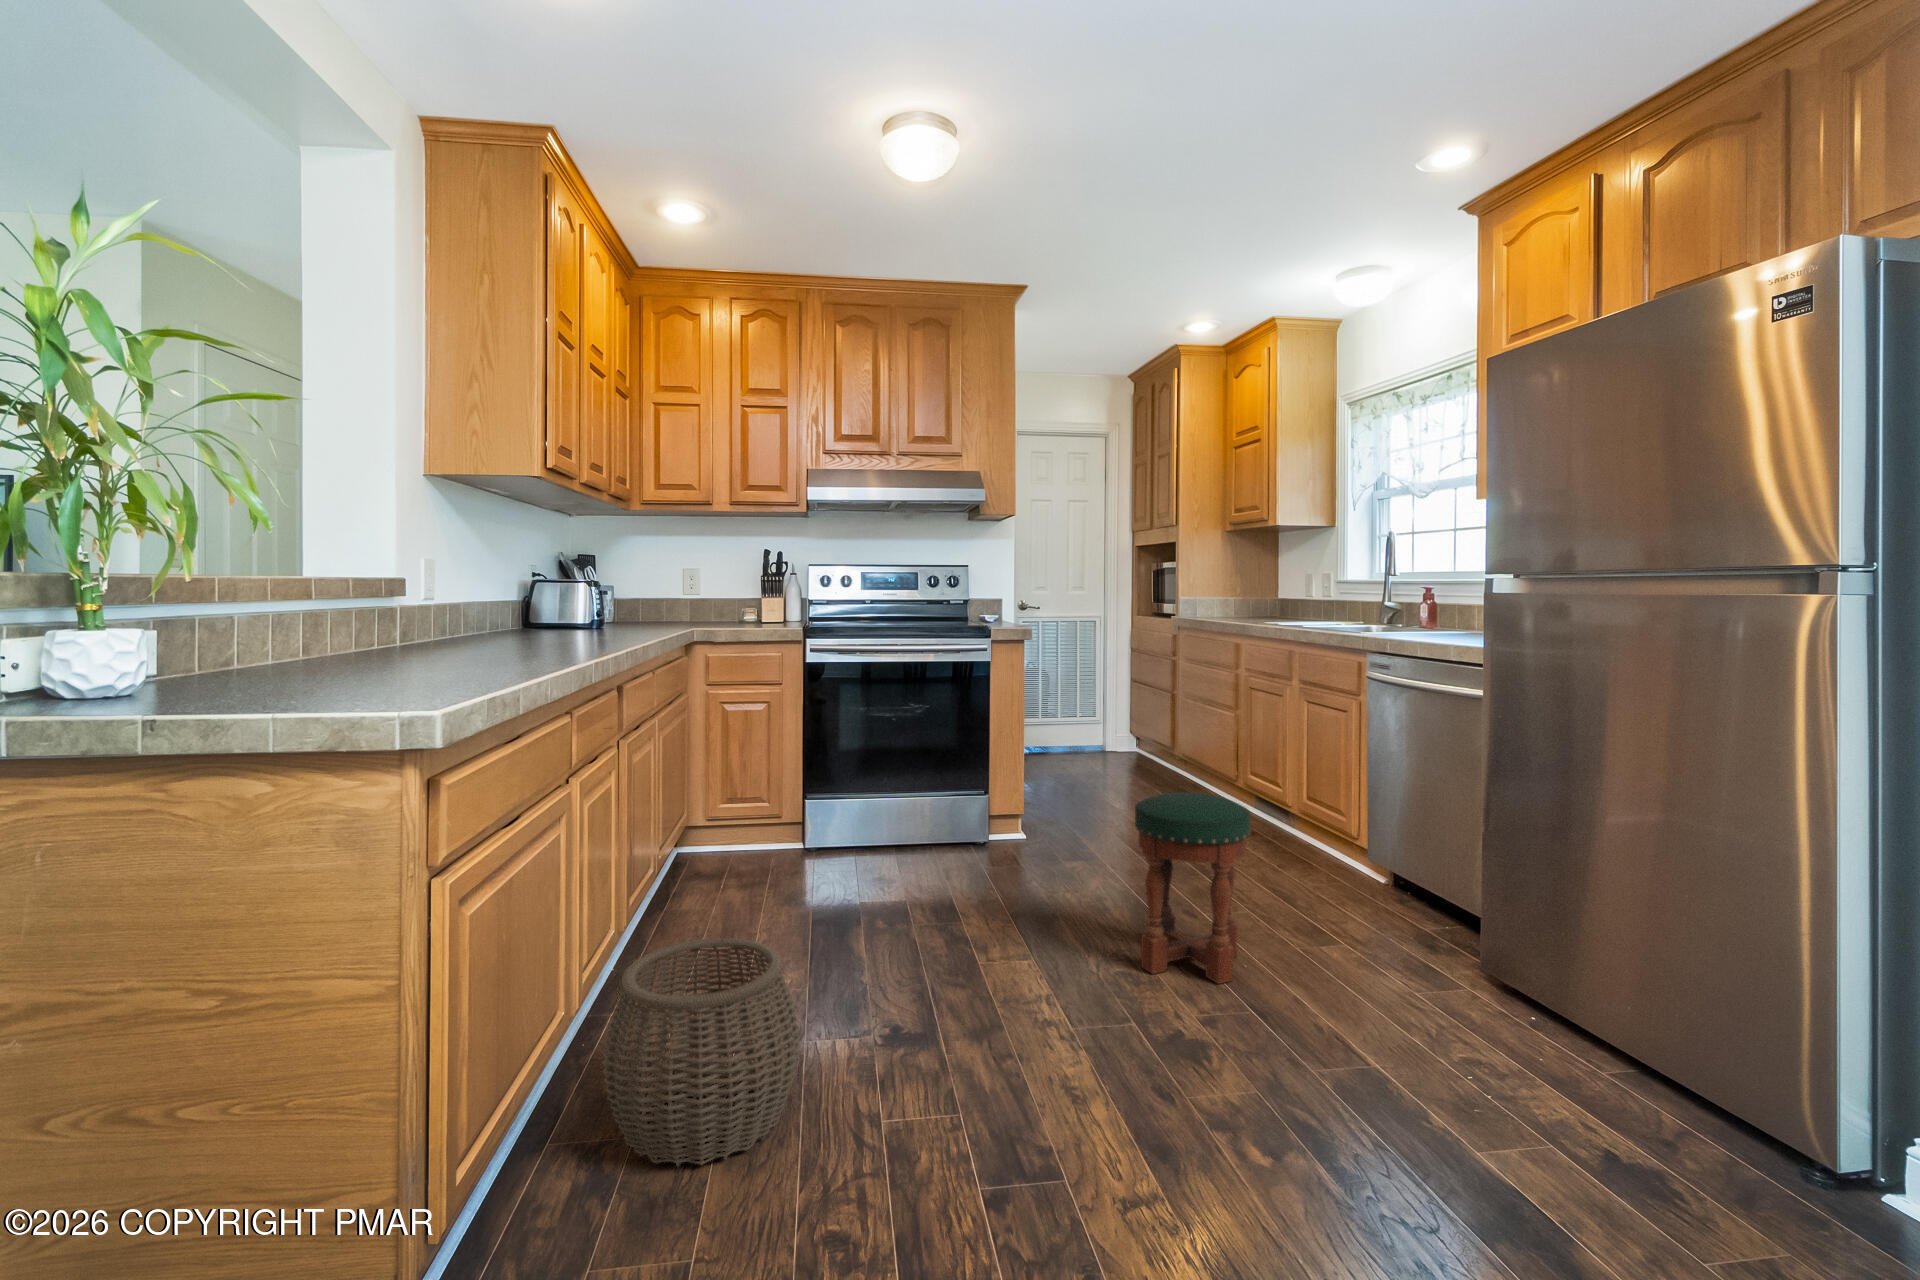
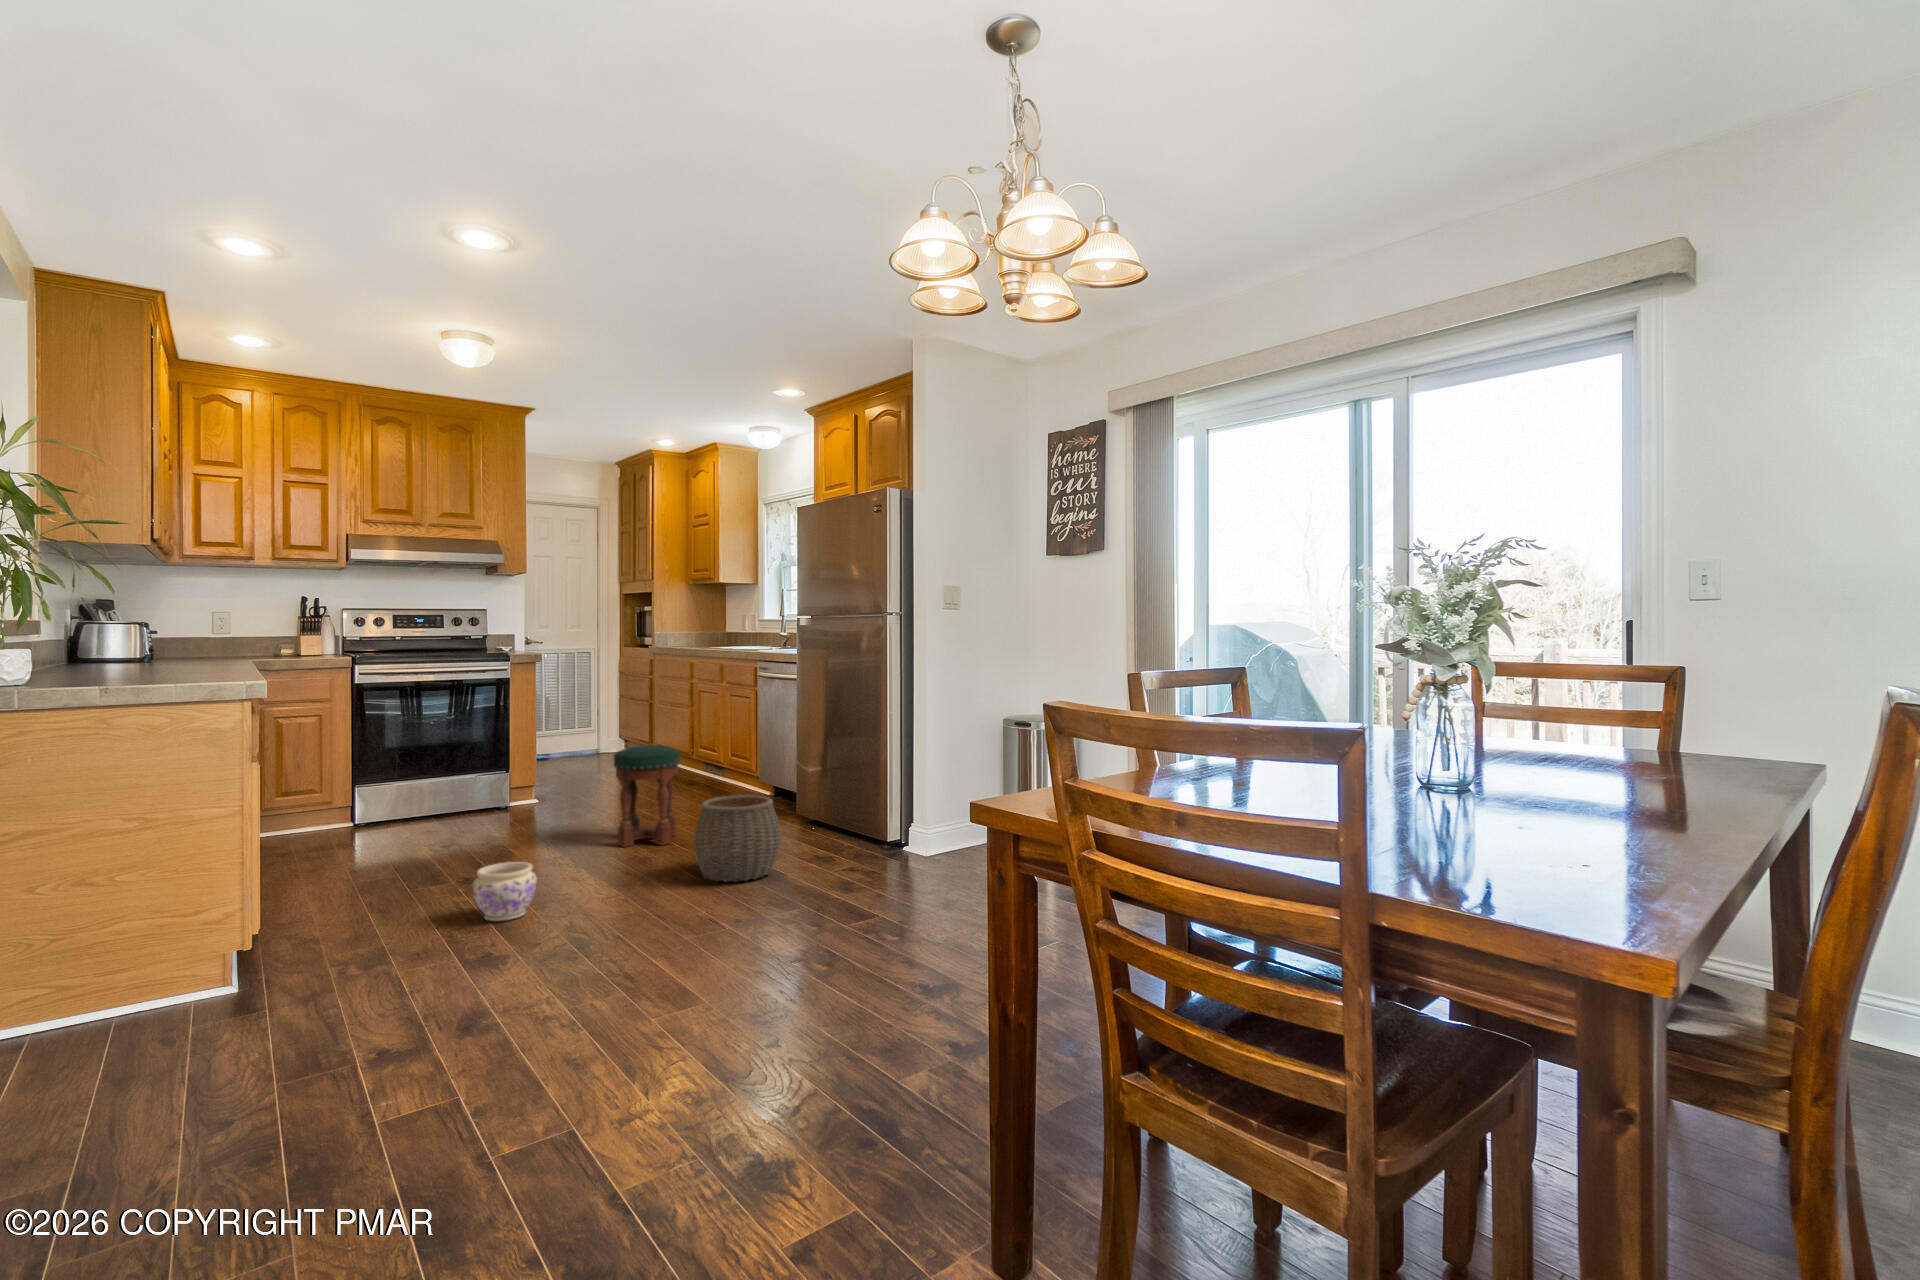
woven basket: present [603,938,800,1166] -> present [694,795,780,882]
planter: none [875,1055,994,1204] -> present [473,862,537,922]

